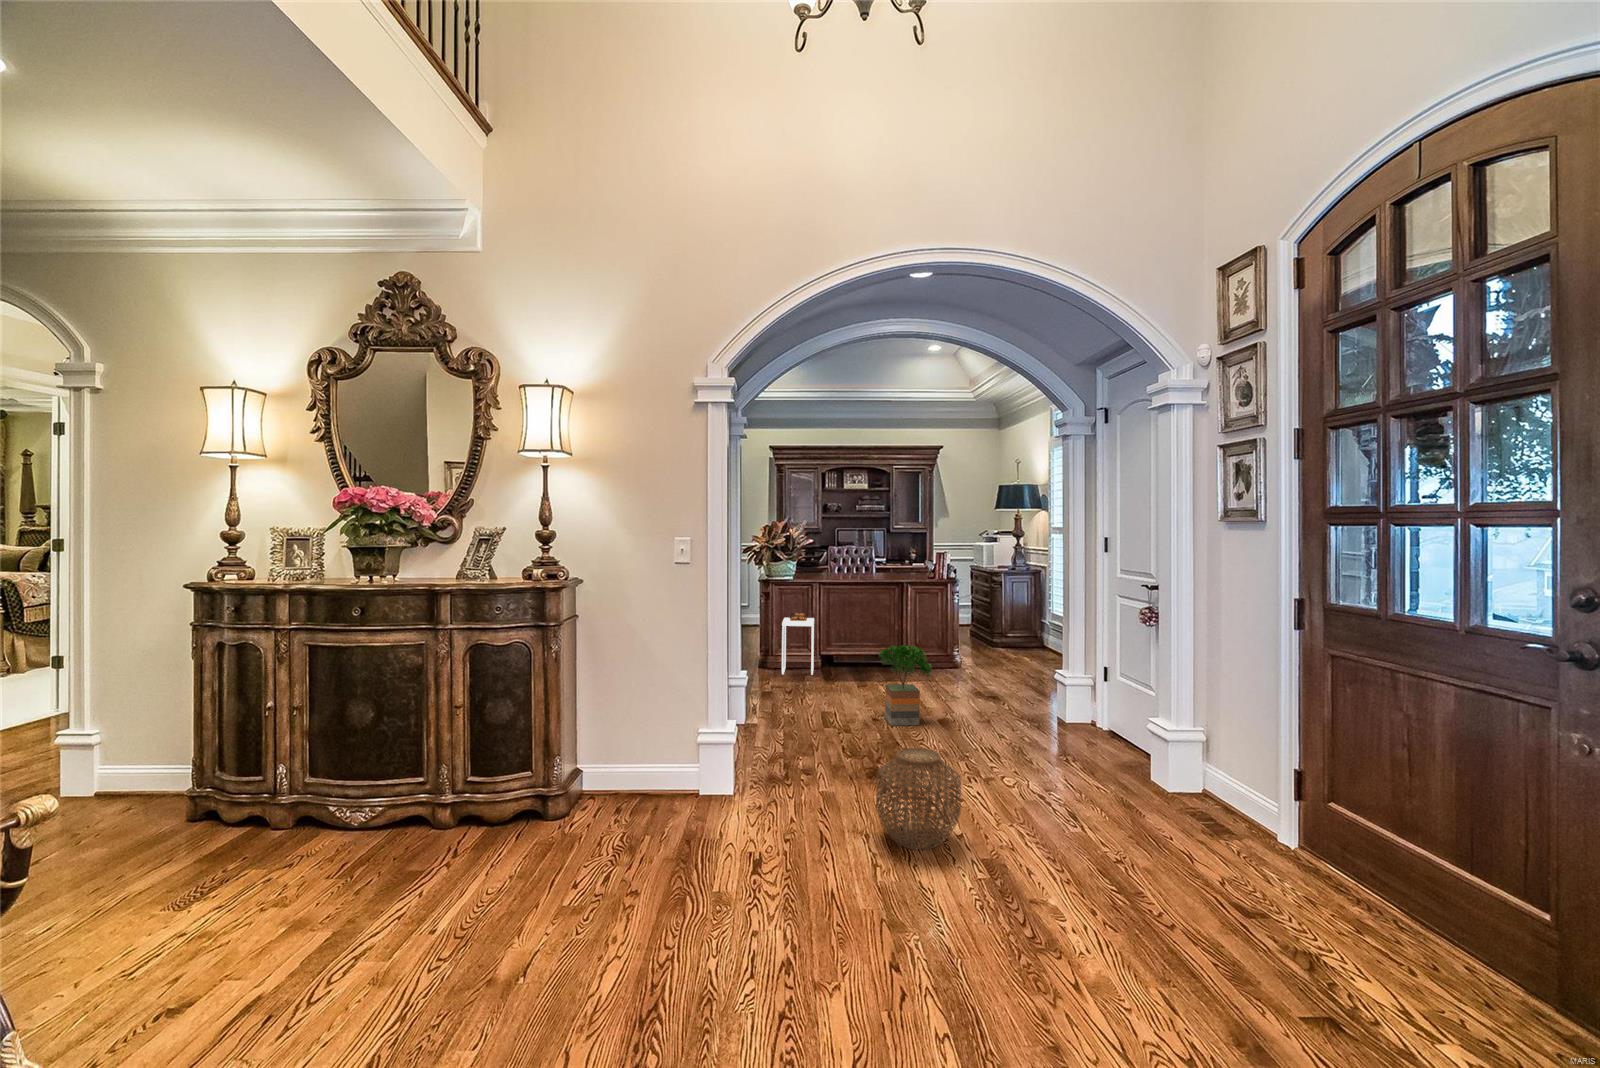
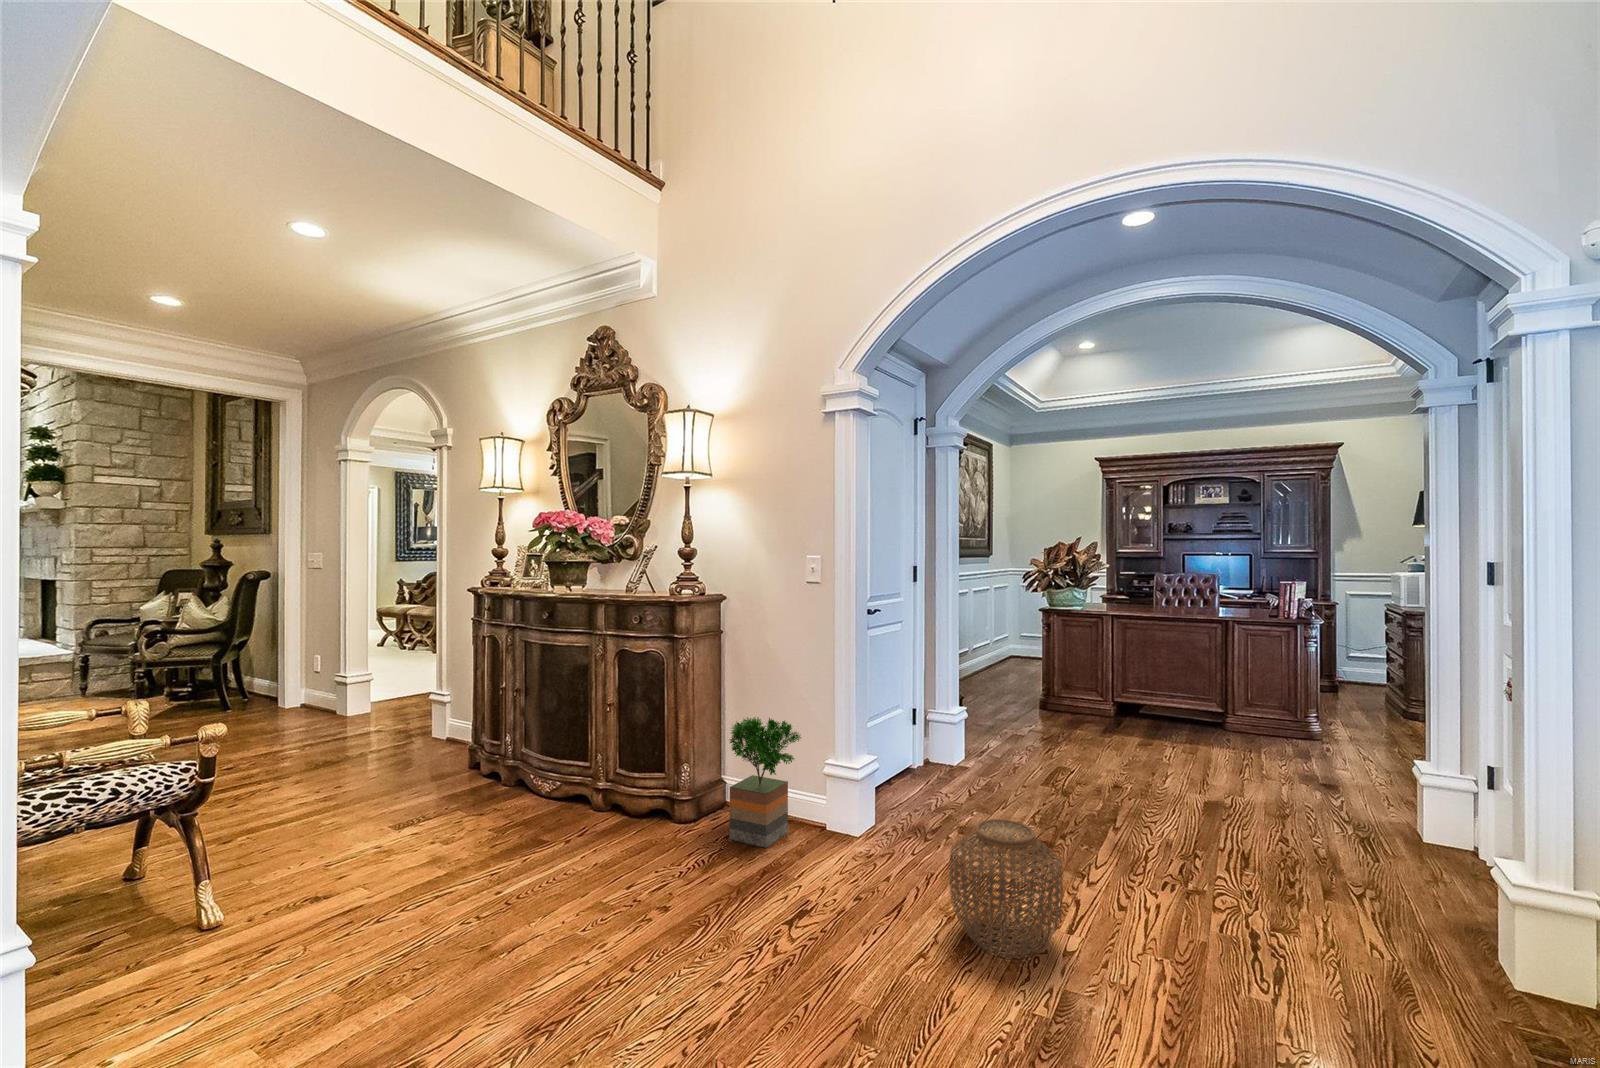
side table: present [782,613,814,675] -> none [1050,648,1100,724]
potted tree: present [879,645,932,726] -> present [729,717,801,848]

